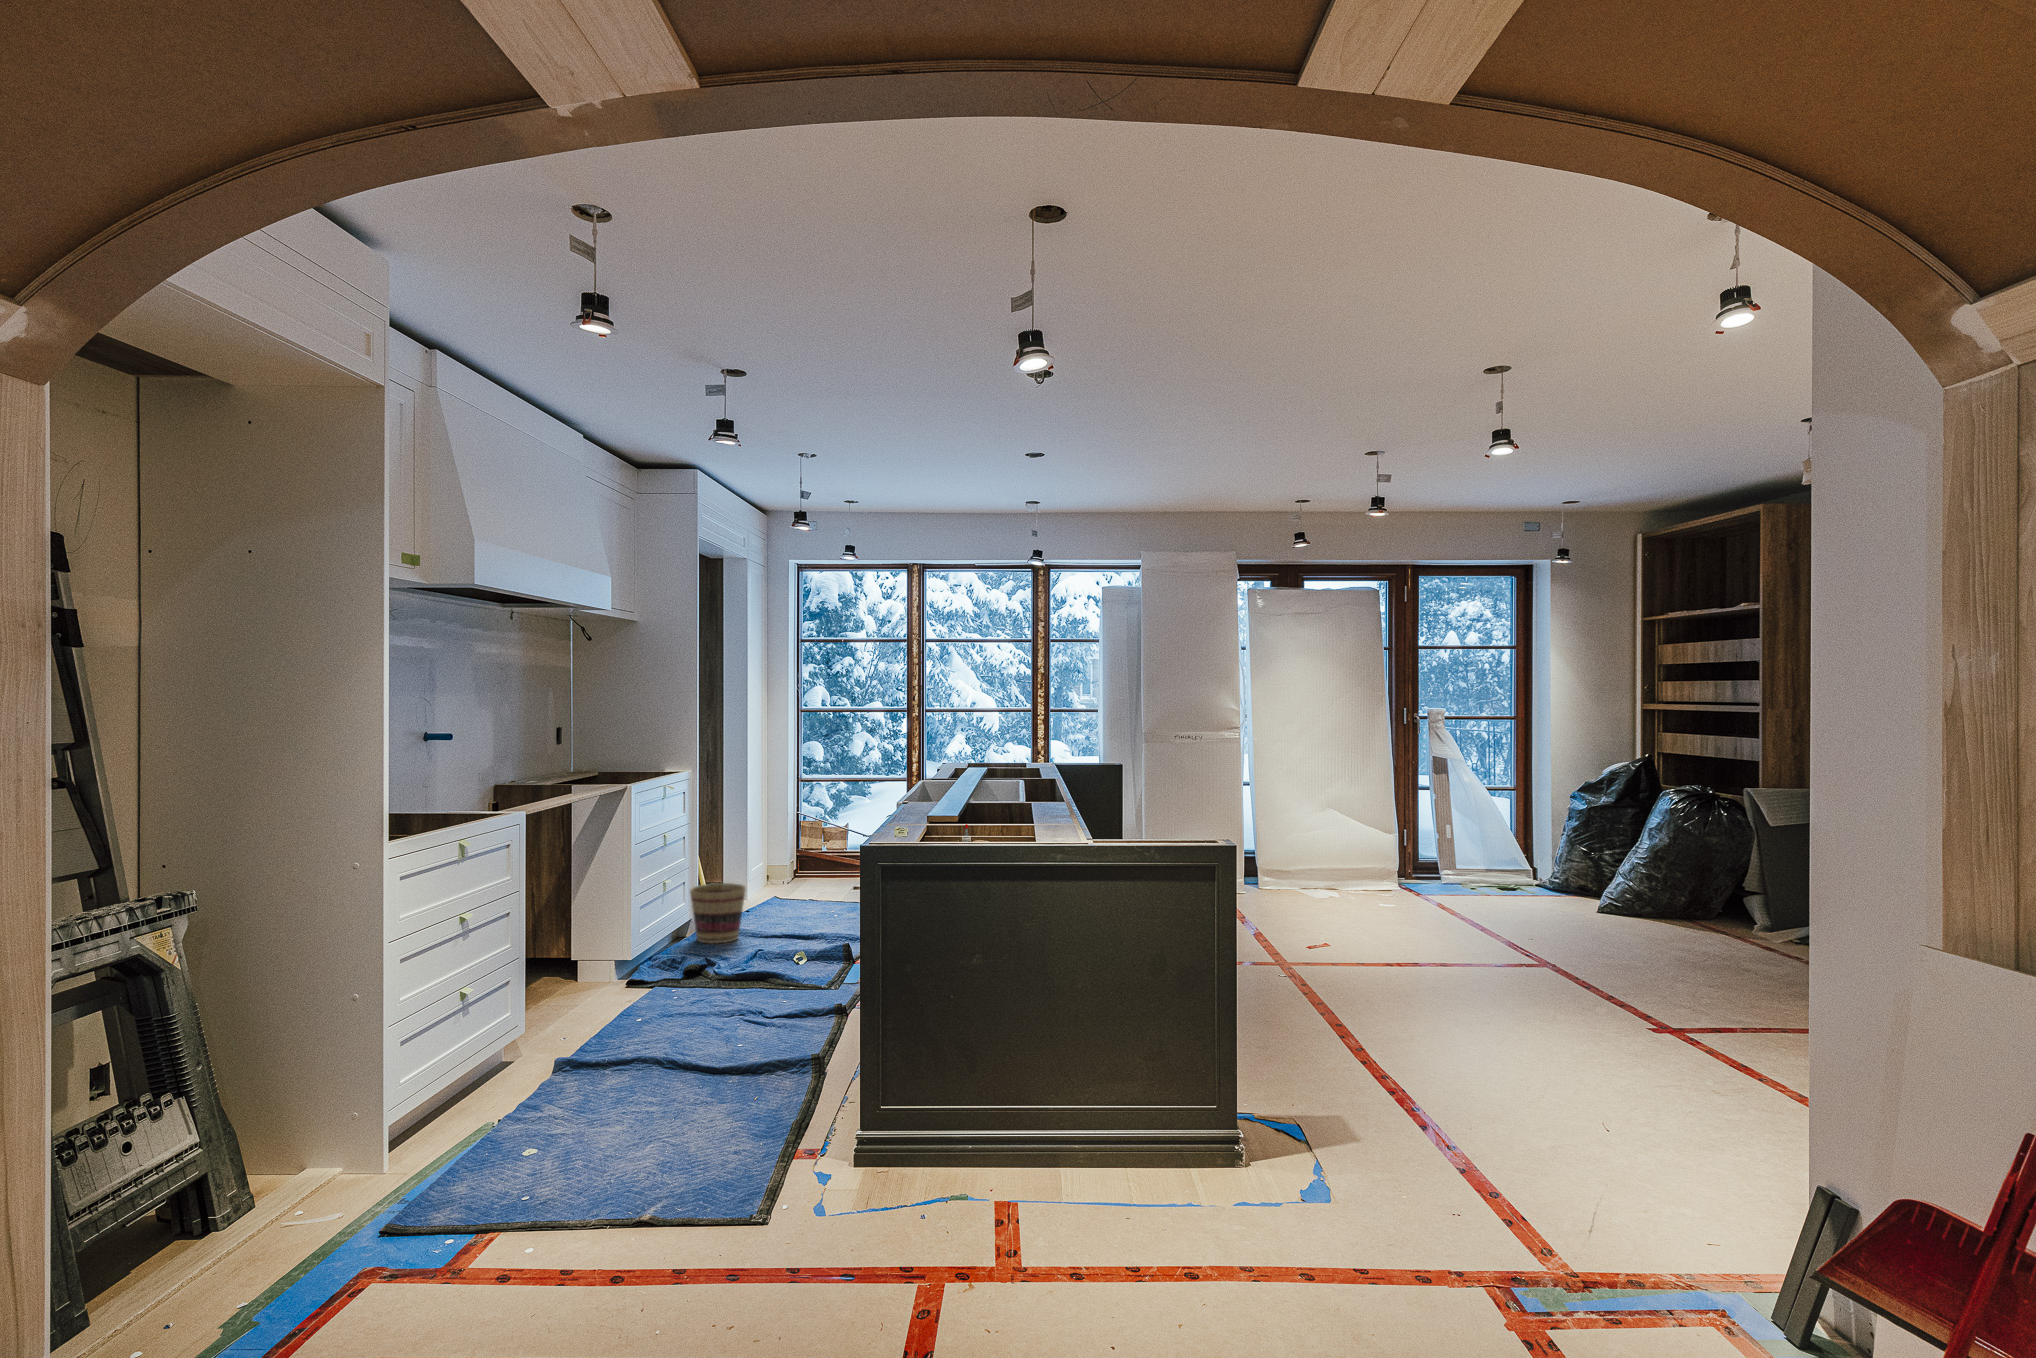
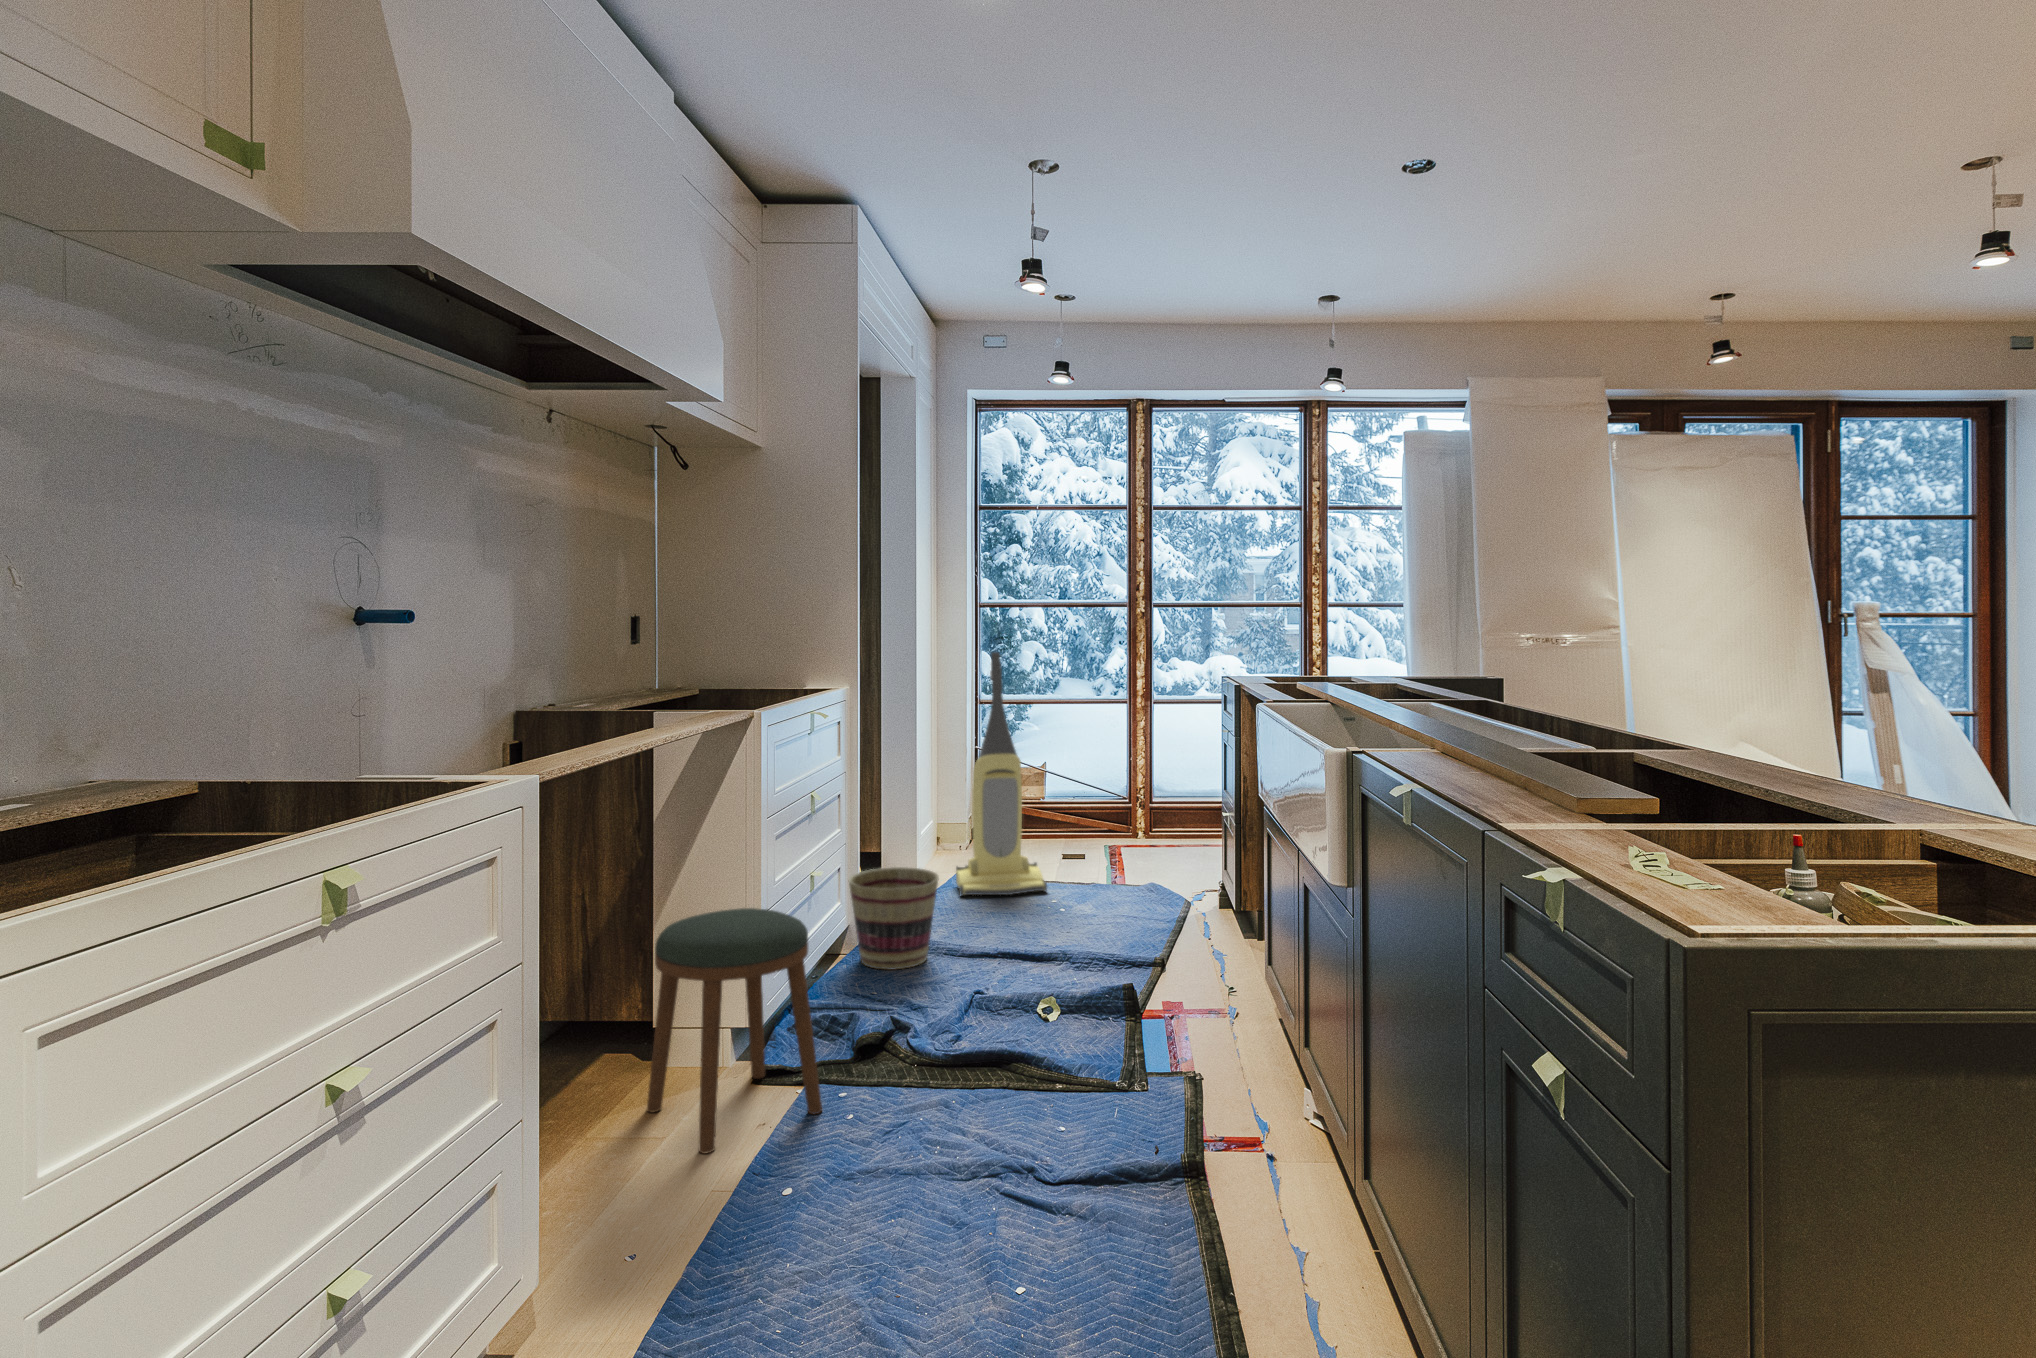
vacuum cleaner: none [772,746,832,909] -> present [956,652,1047,896]
stool: none [566,891,659,1010] -> present [647,908,822,1154]

